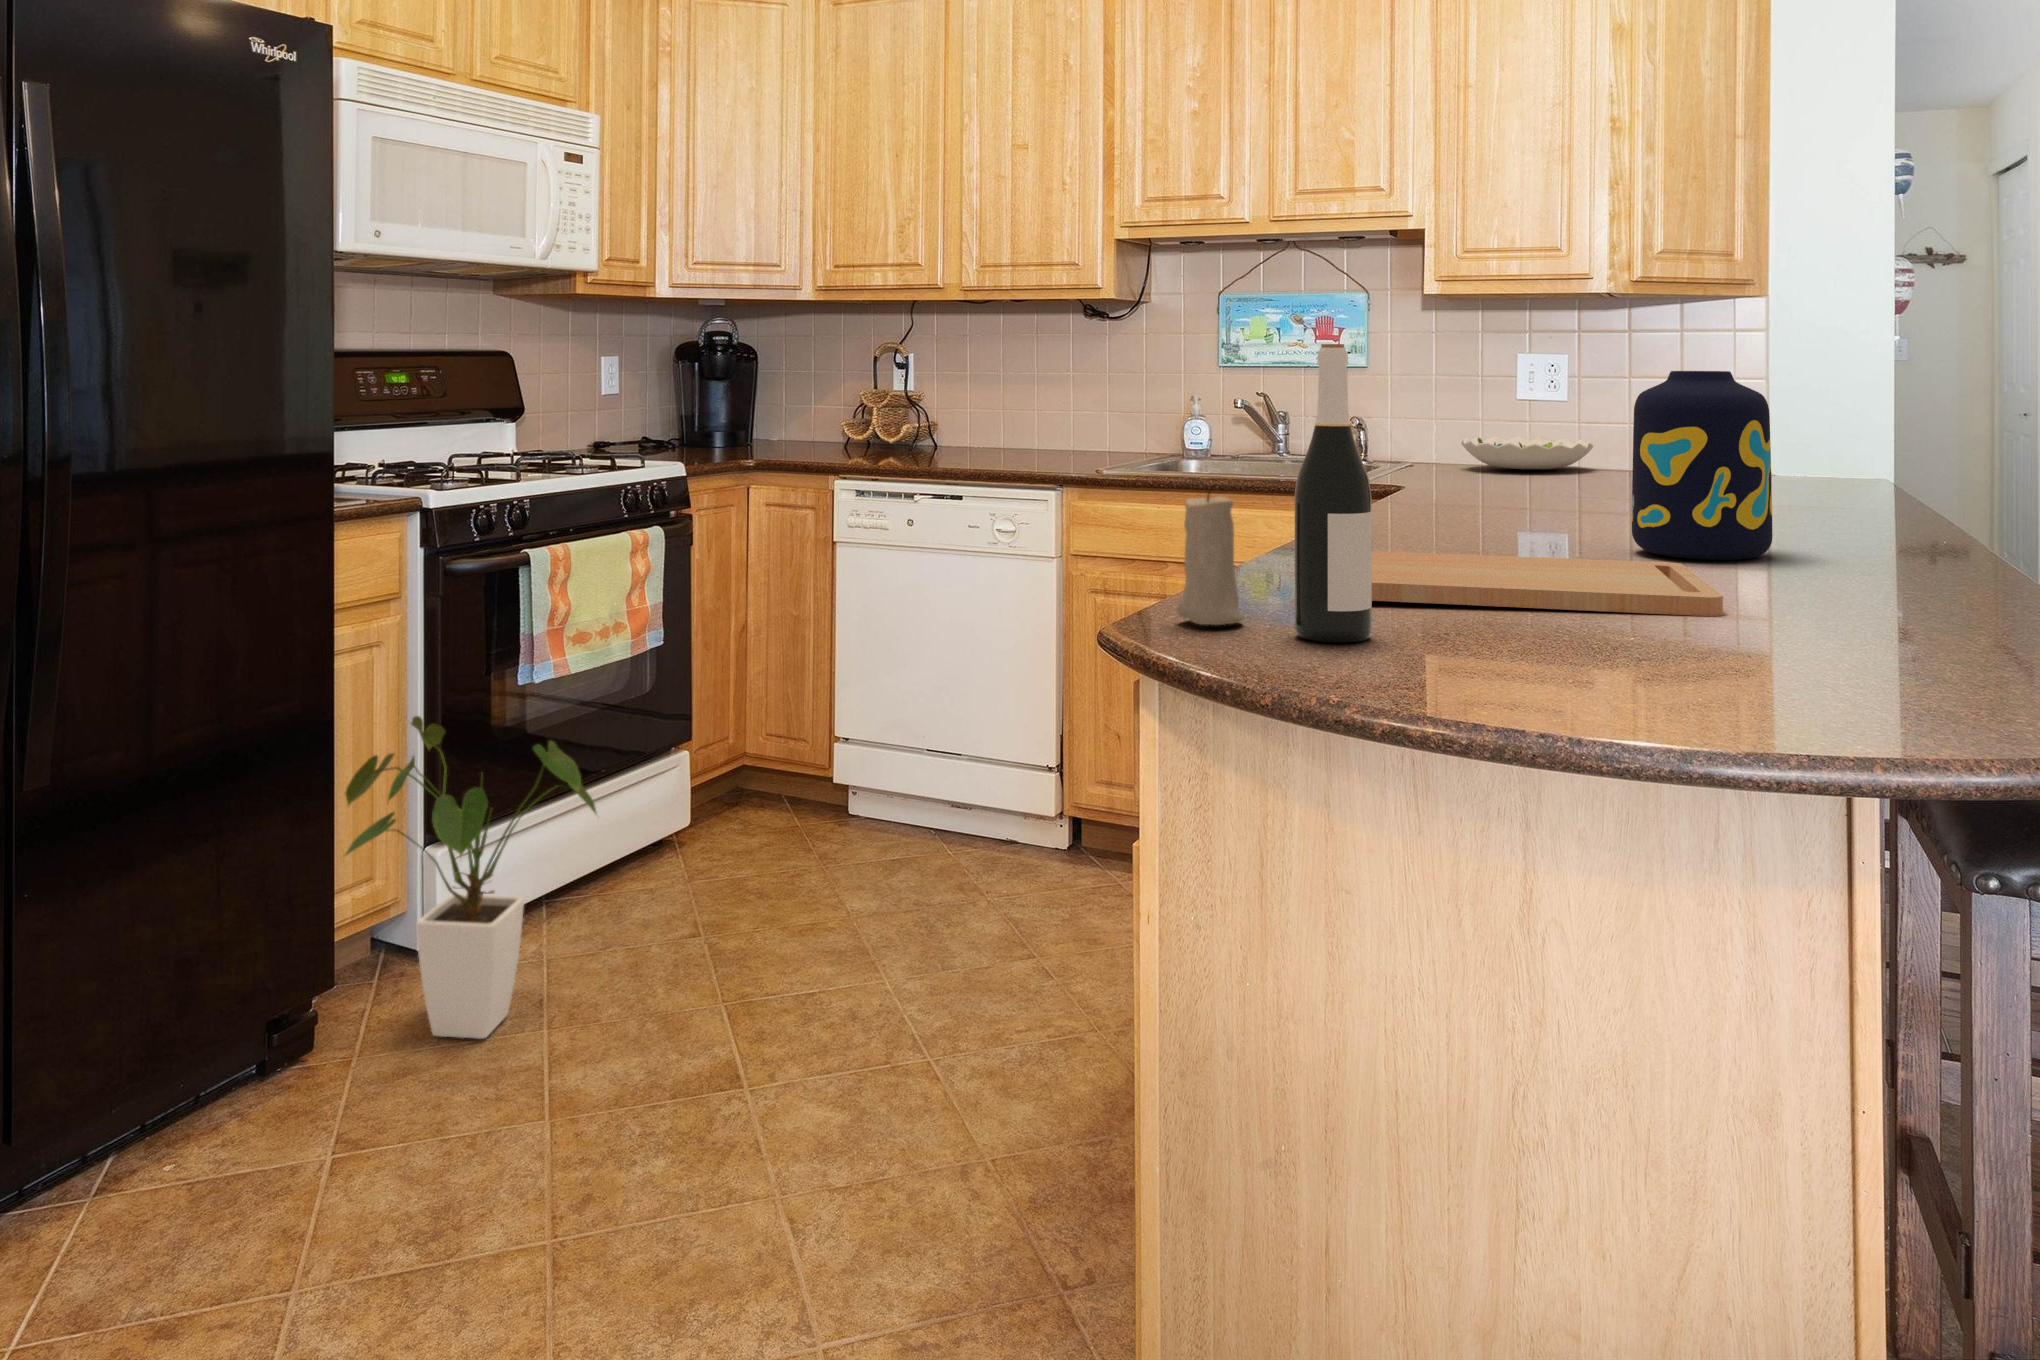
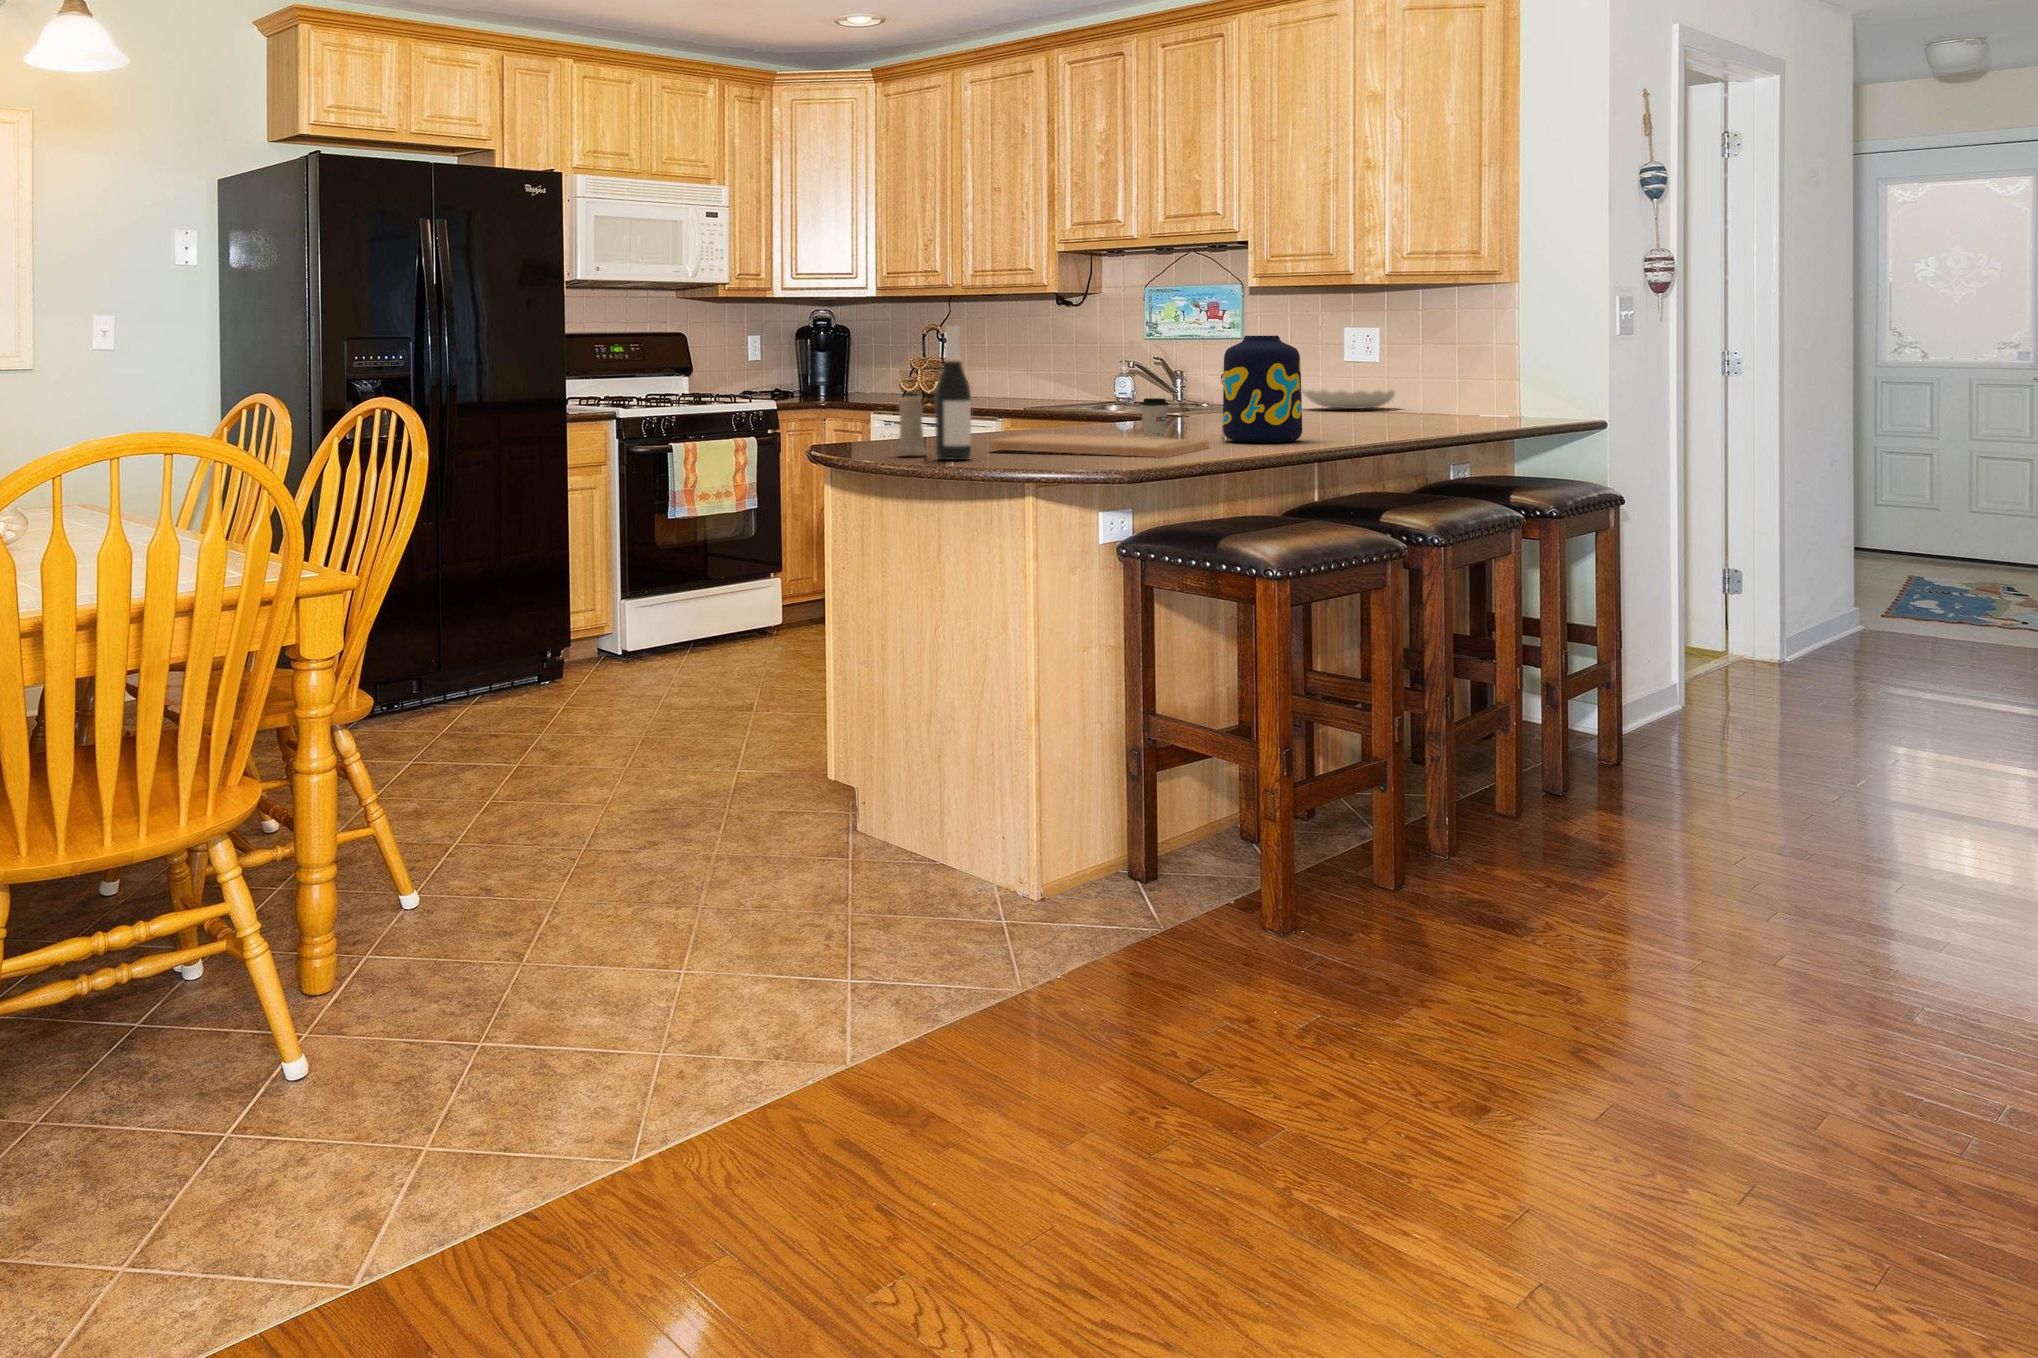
coffee cup: none [1477,478,1528,553] -> present [1140,398,1169,438]
house plant: present [345,716,596,1039] -> none [568,528,699,692]

